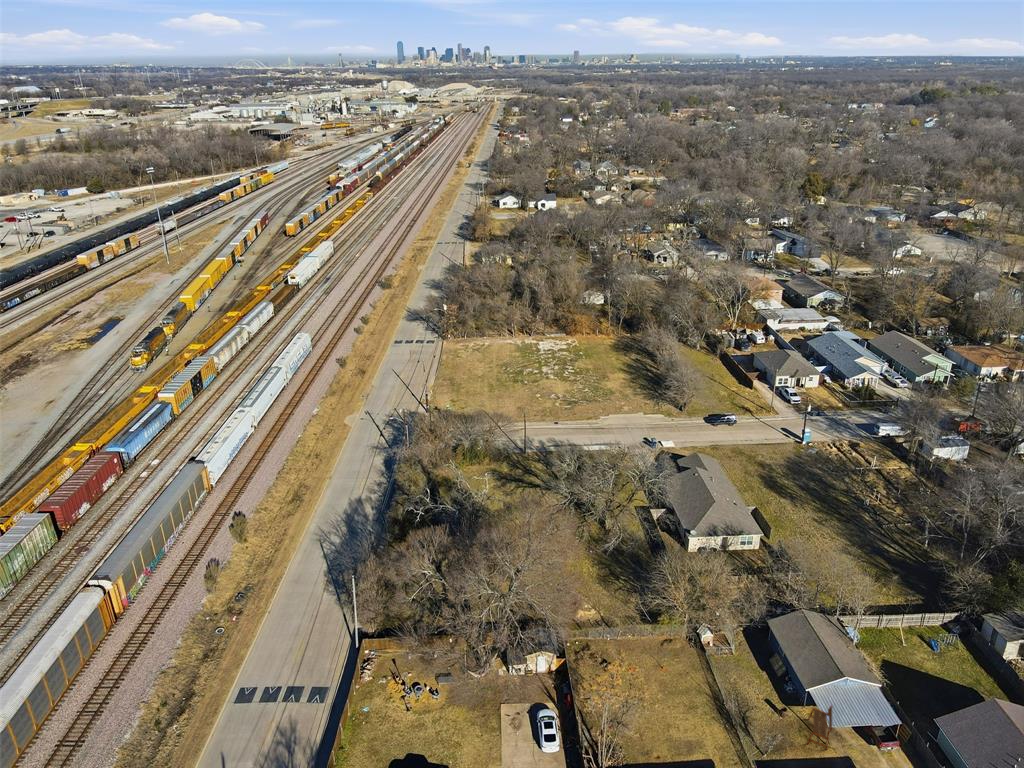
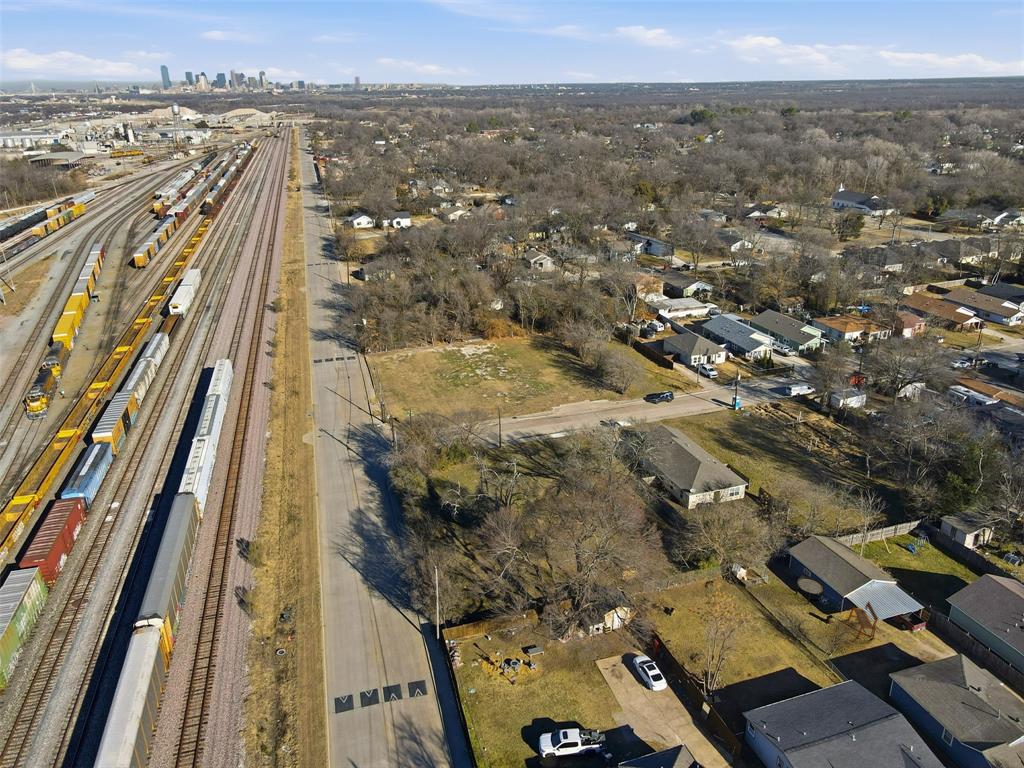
round table: none [759,658,791,691] -> present [795,577,825,604]

